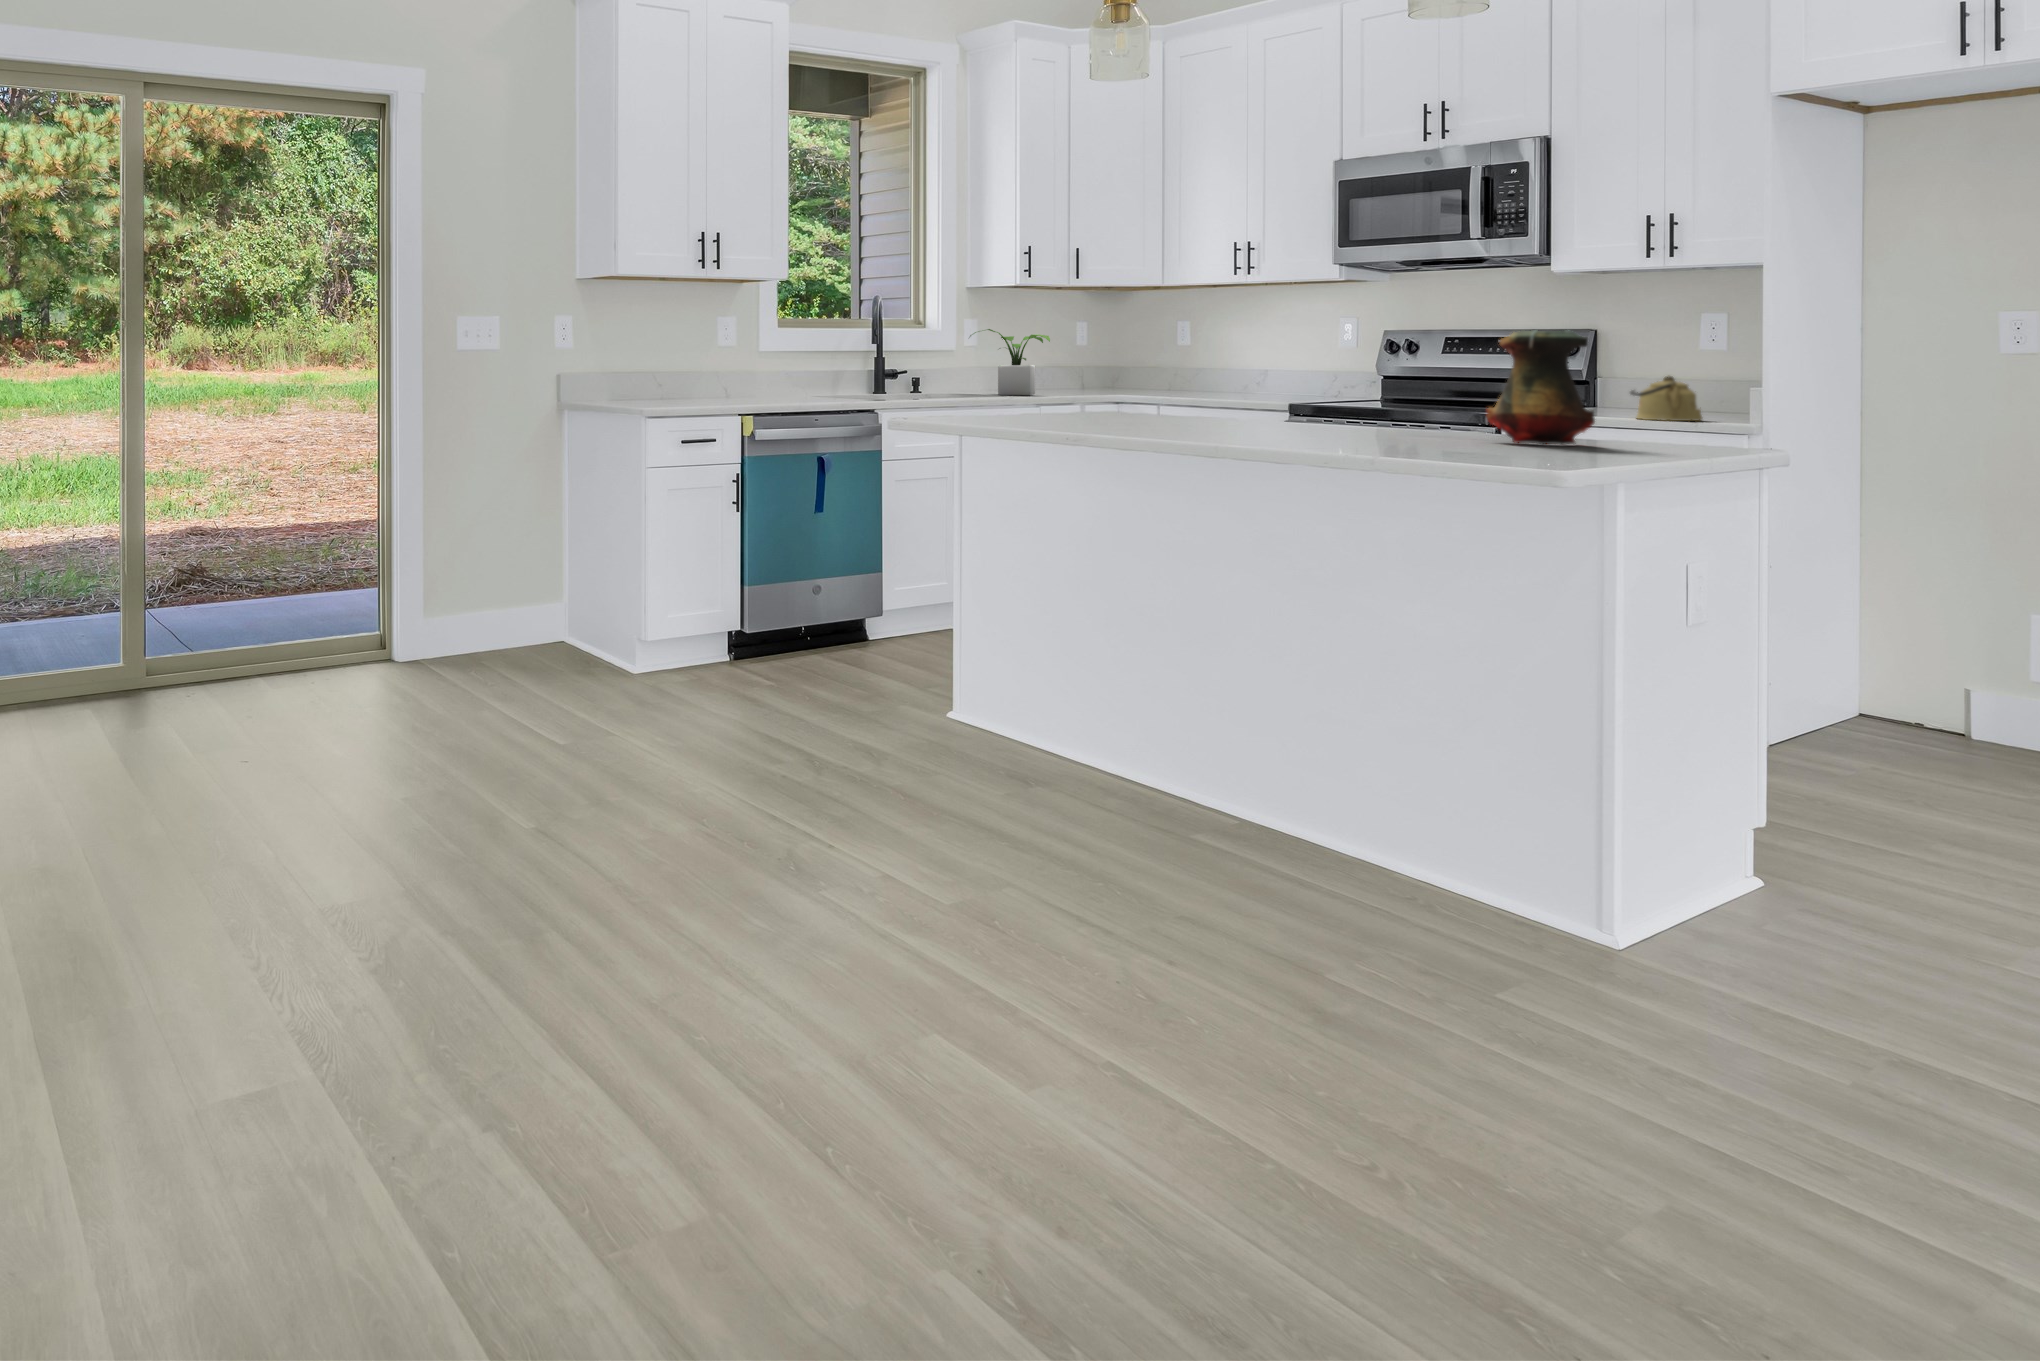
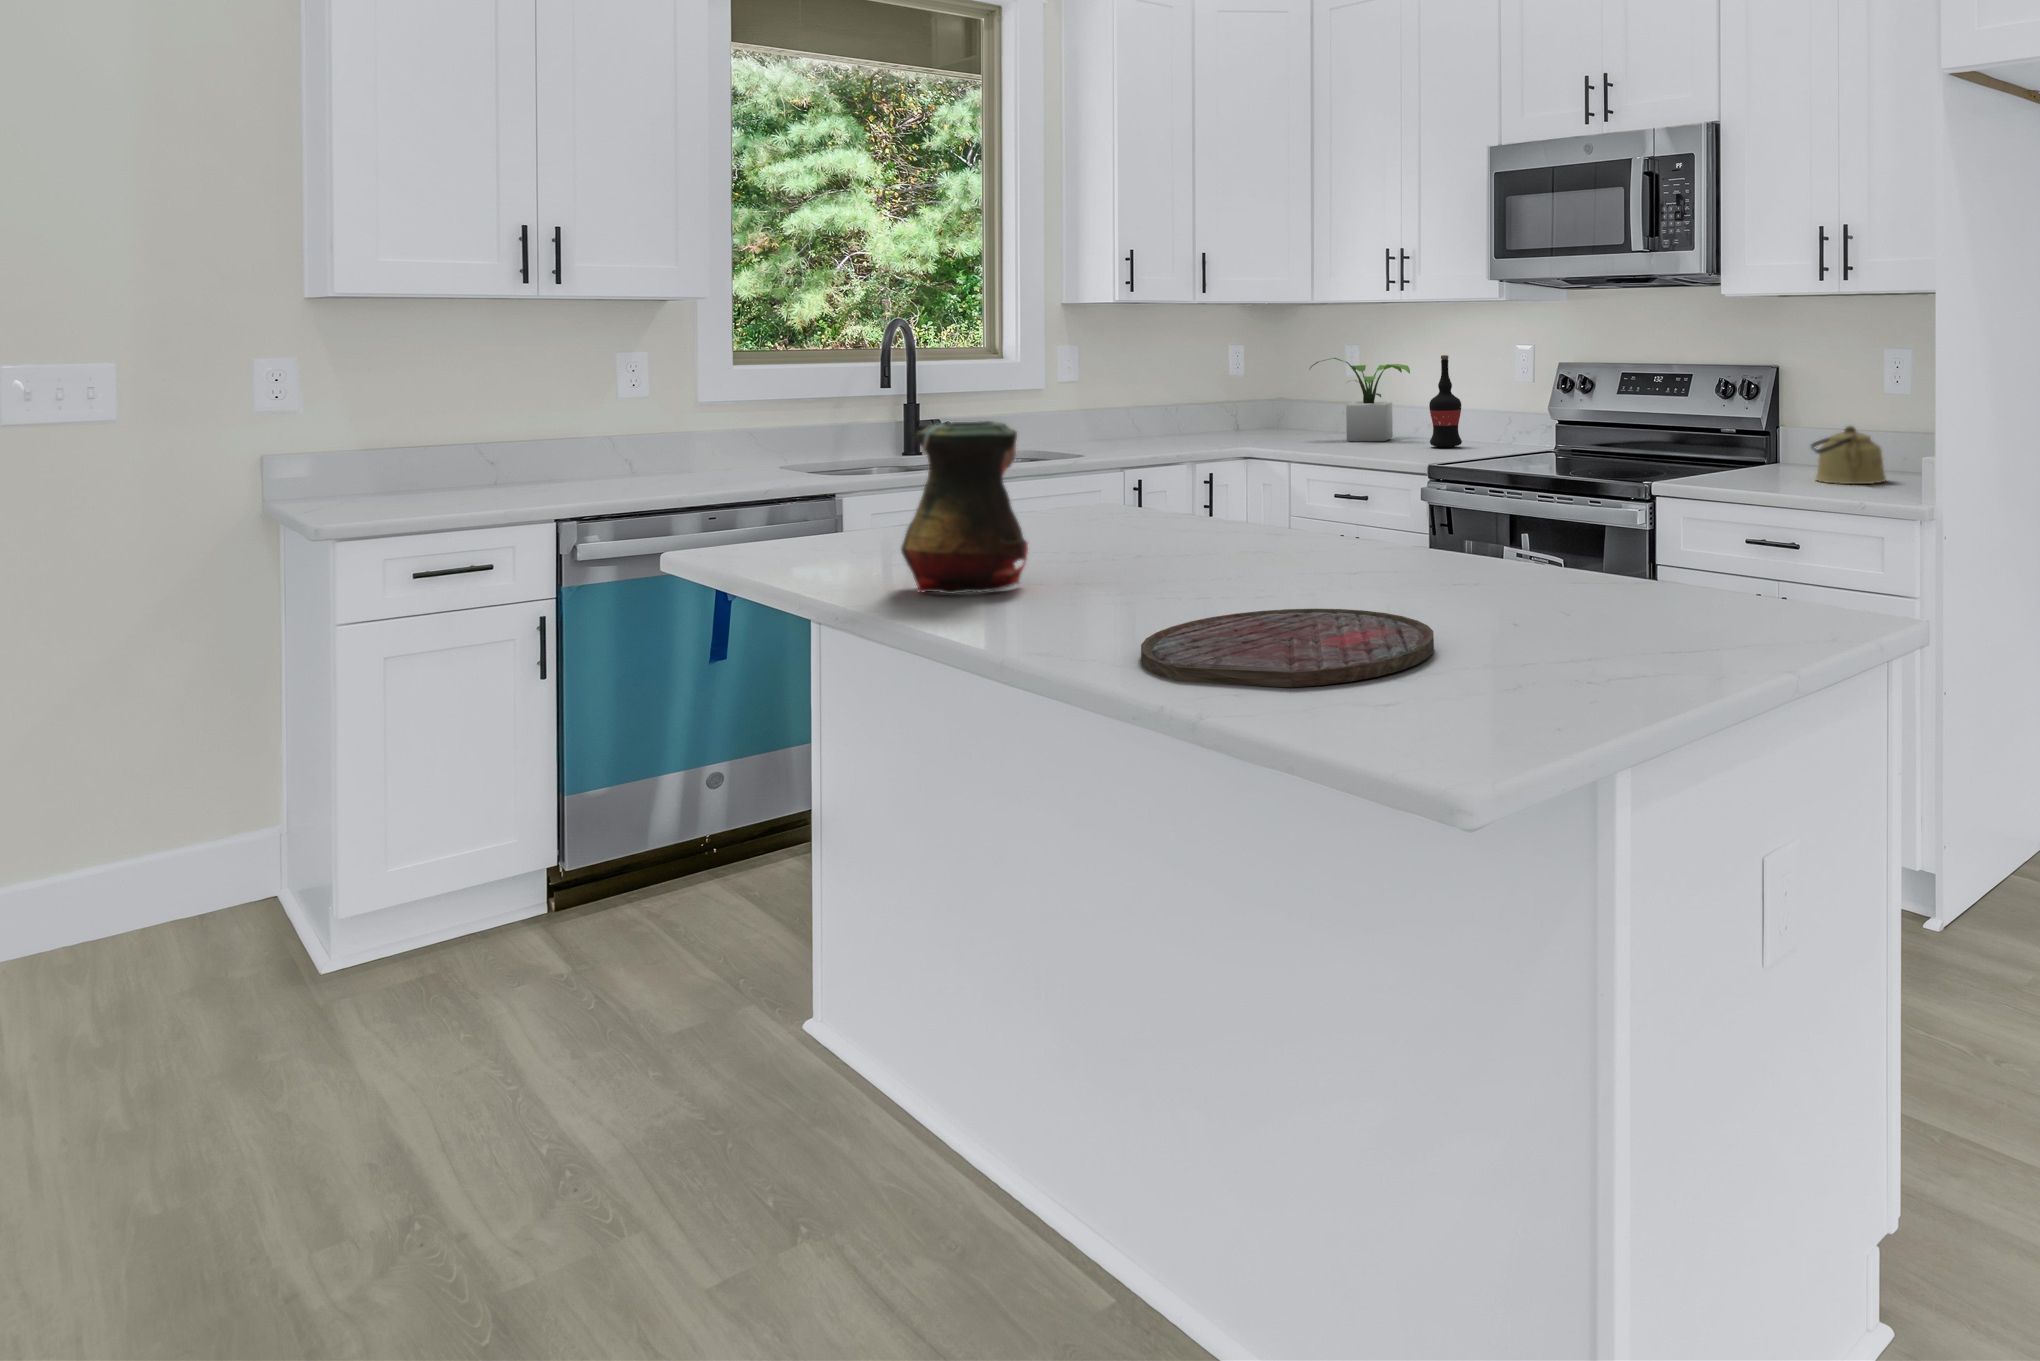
potted plant: present [970,329,1050,395] -> present [1310,358,1410,442]
wine bottle: none [1262,329,1290,401] -> present [1429,355,1462,447]
vase: present [1487,330,1595,444] -> present [901,421,1028,594]
cutting board: none [1277,431,1461,451] -> present [1141,609,1434,687]

